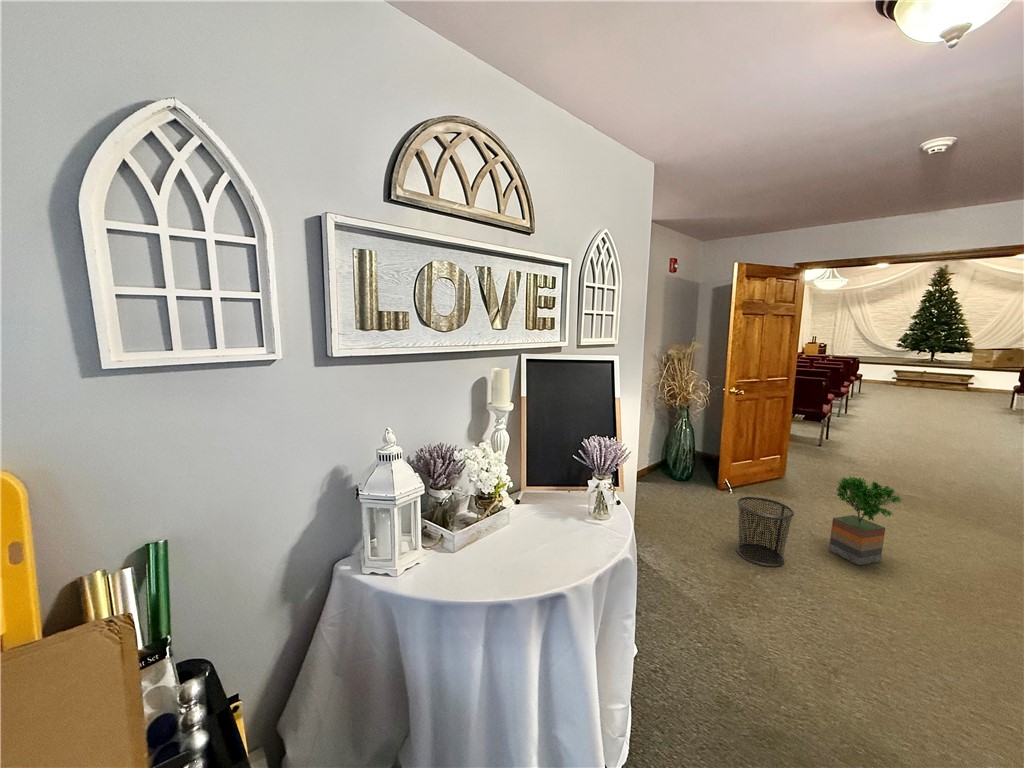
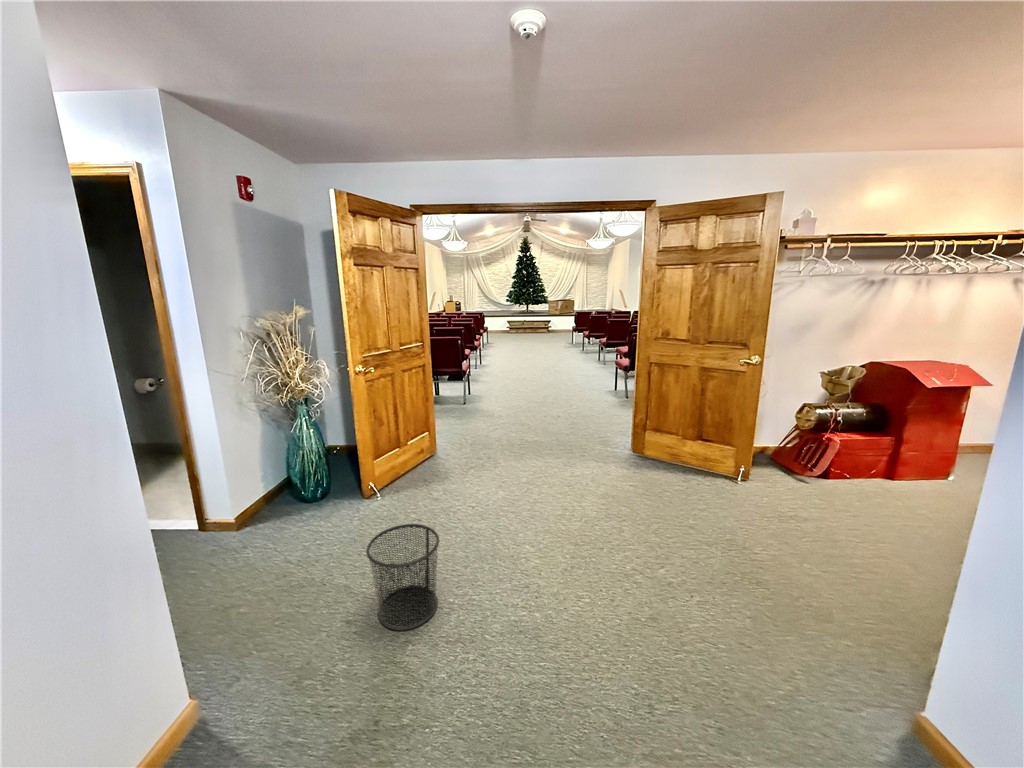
potted tree: present [829,477,902,565] -> none [478,458,540,562]

